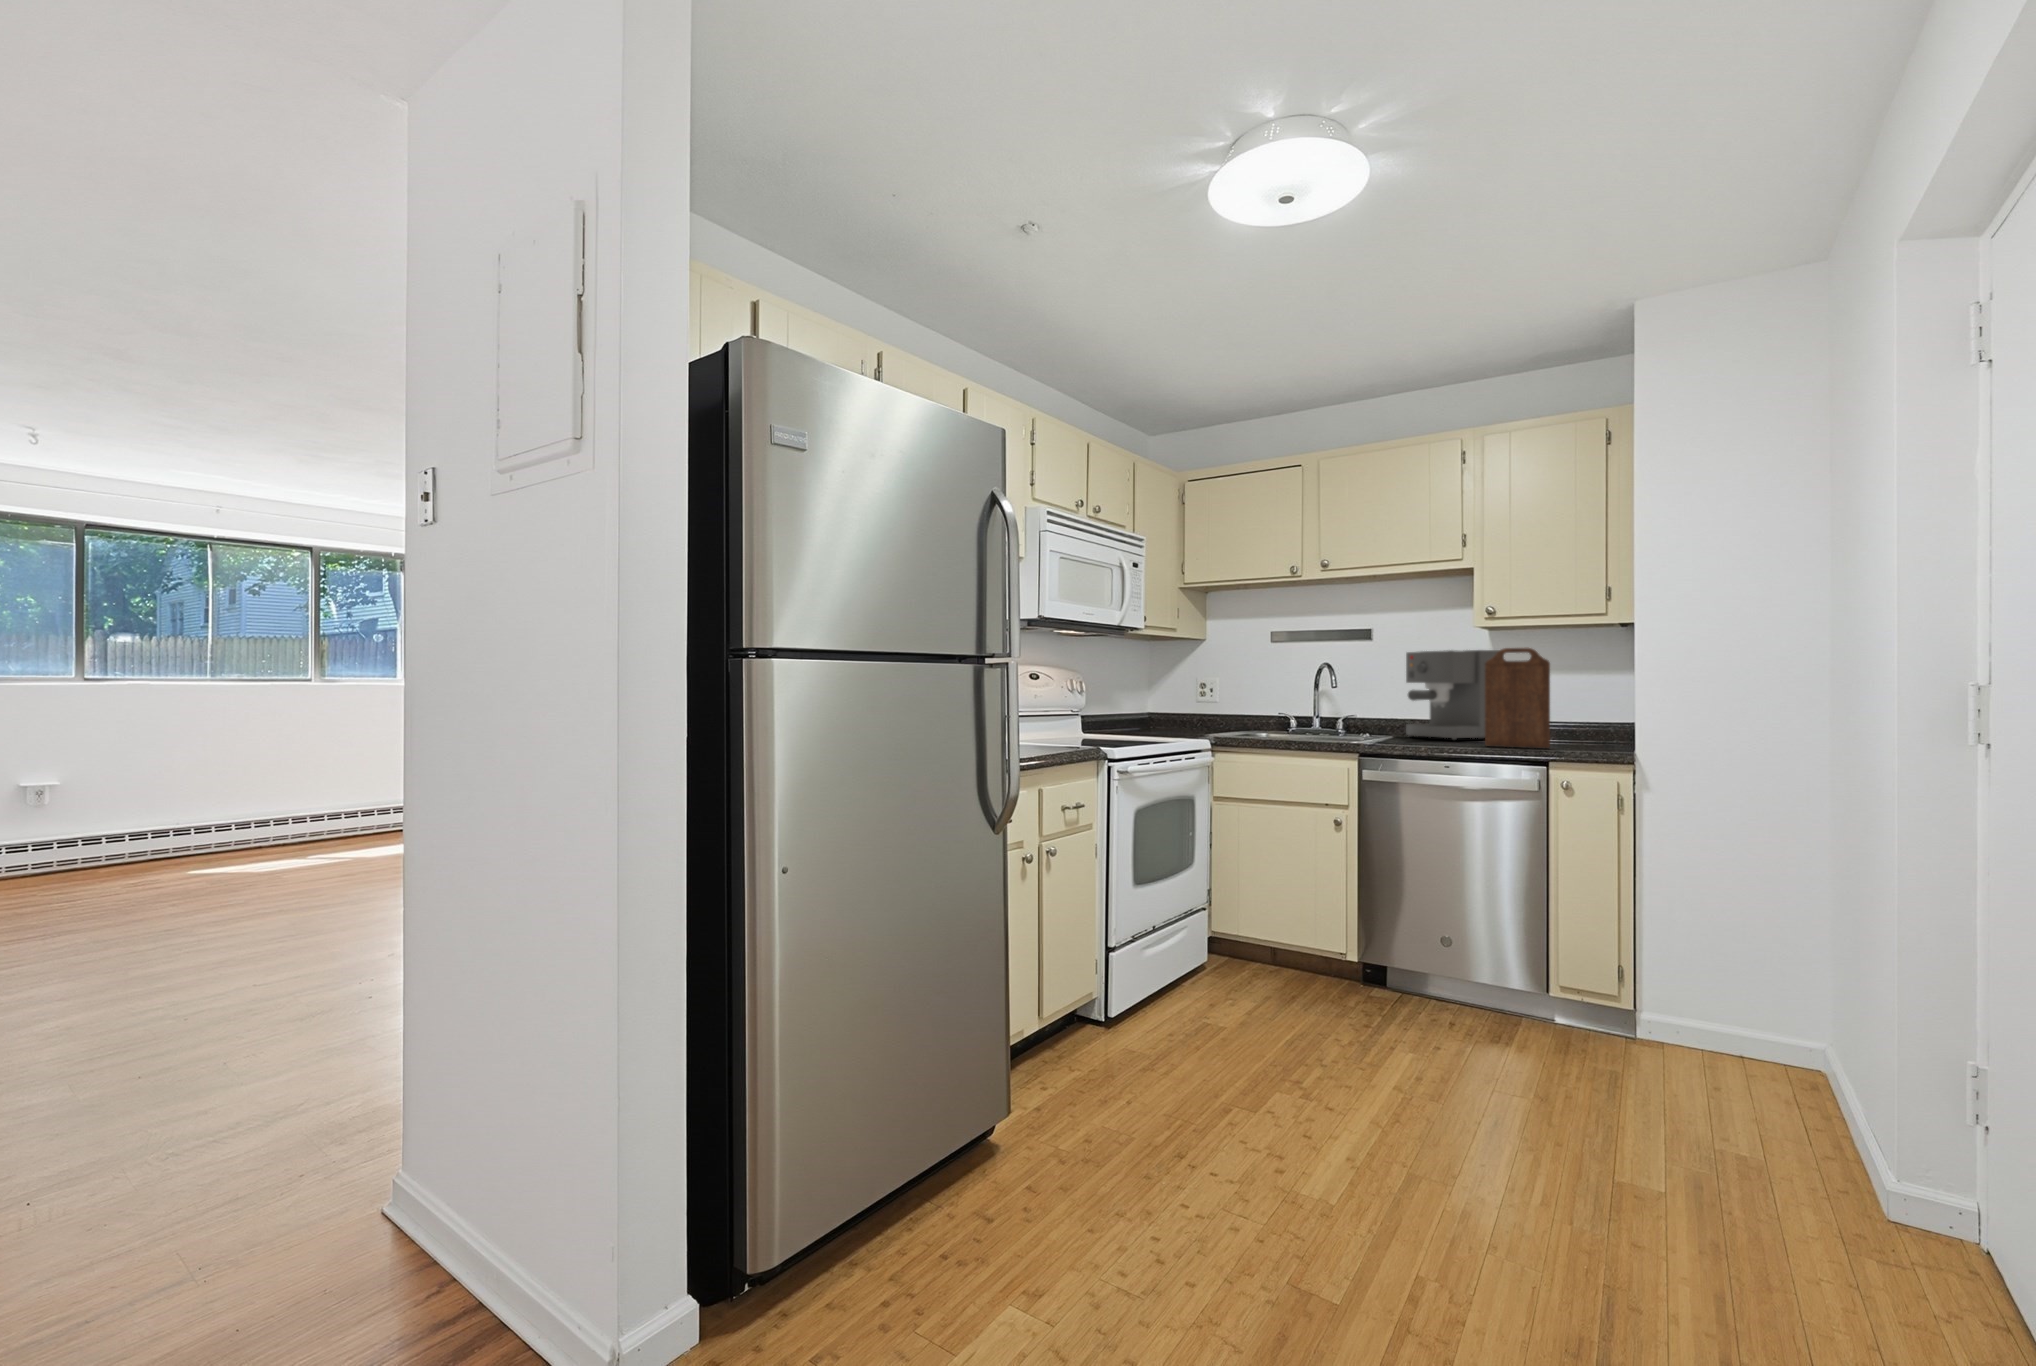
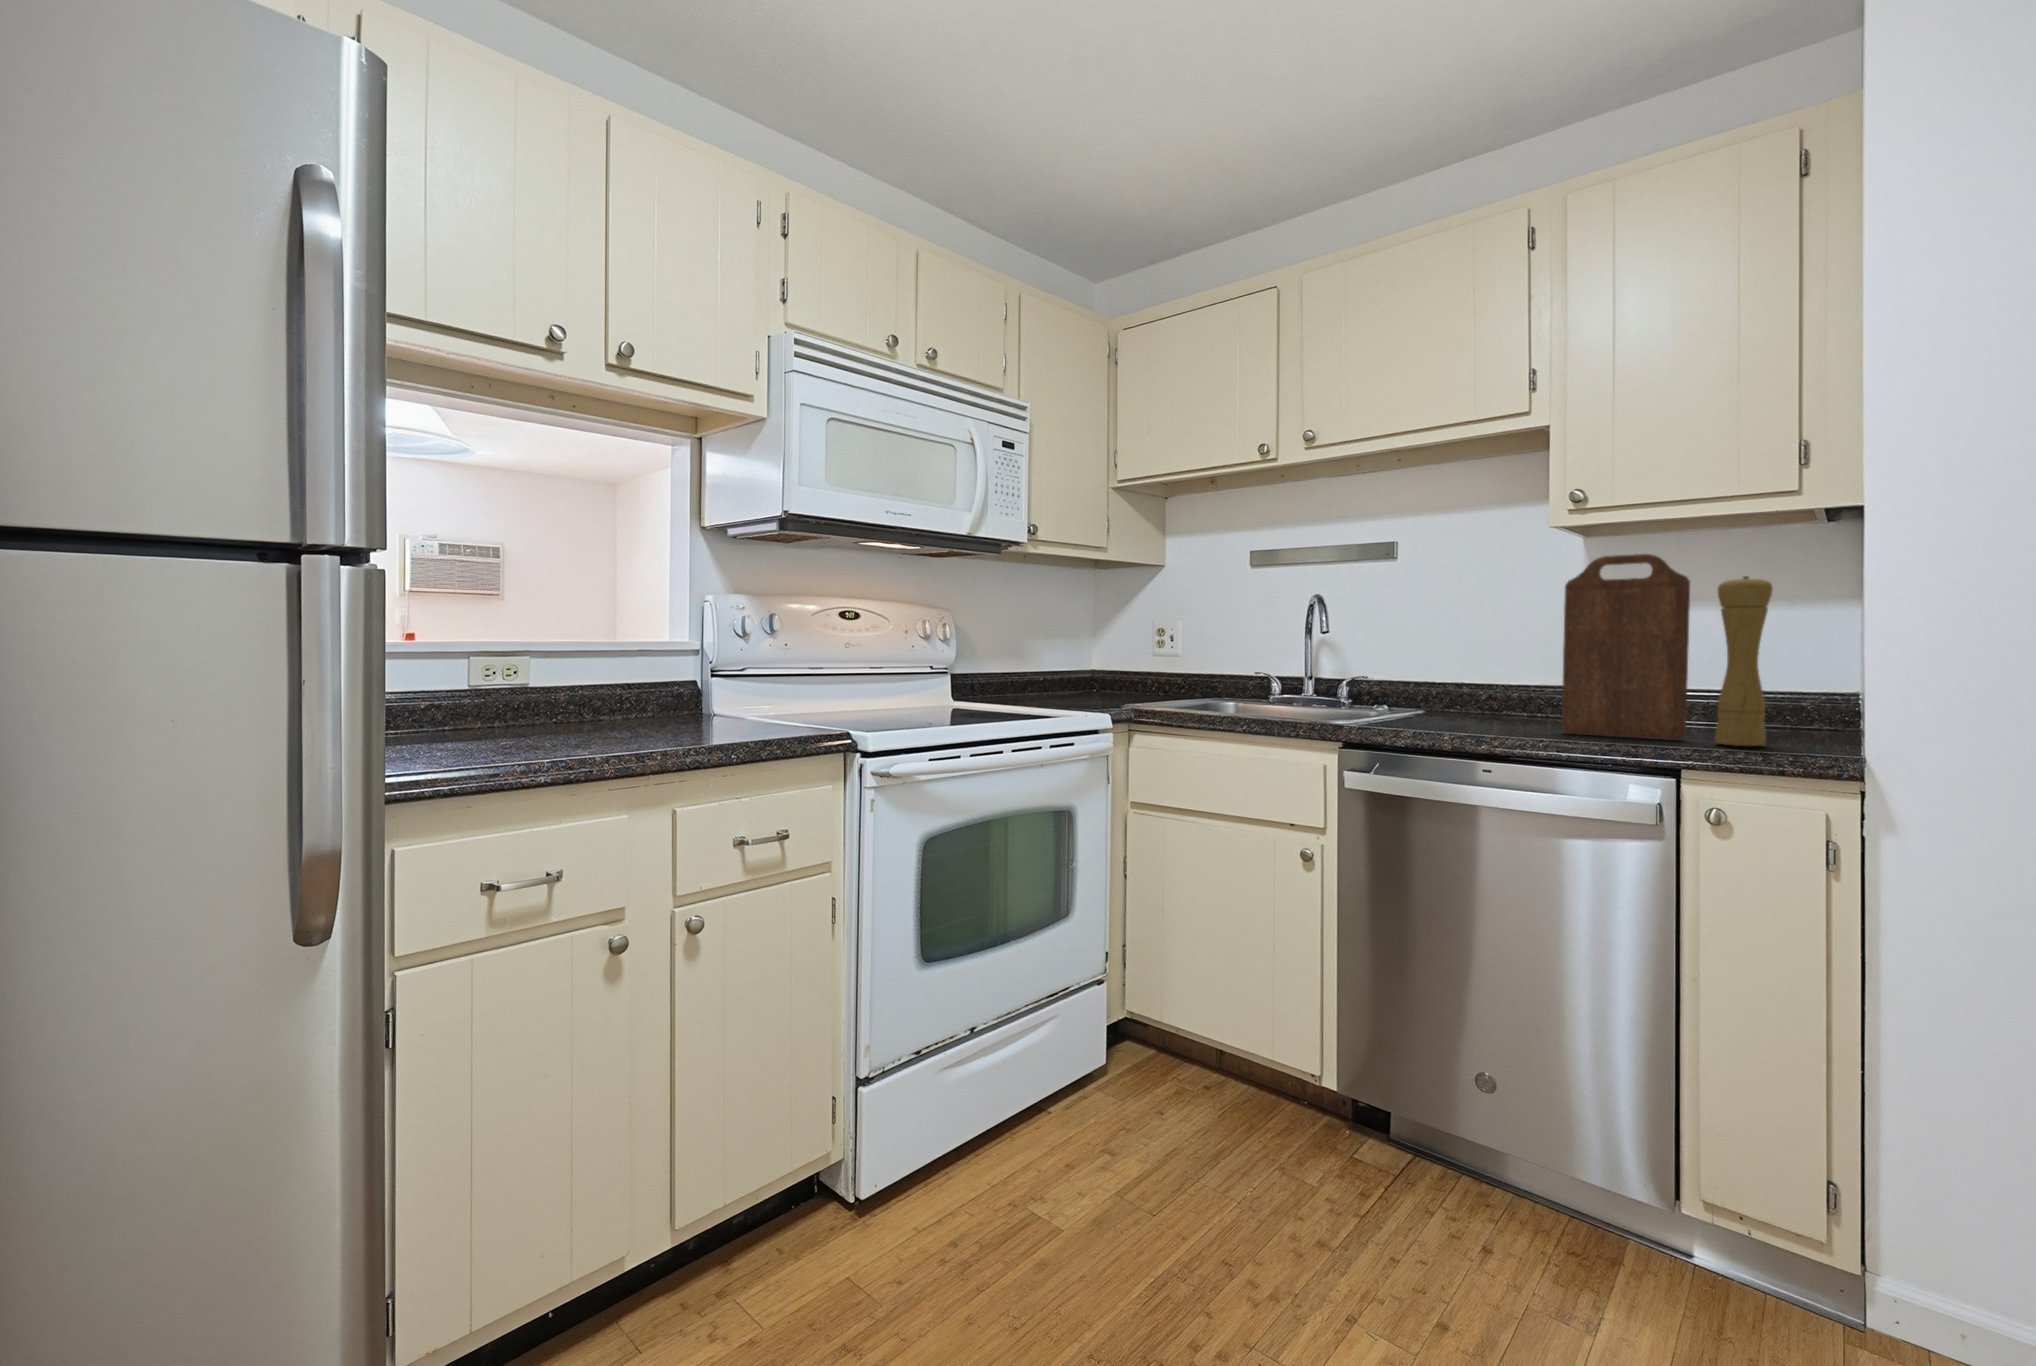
coffee maker: present [1406,650,1499,740] -> none [1431,567,1603,720]
pepper mill: none [1564,661,1590,750] -> present [1715,576,1773,746]

